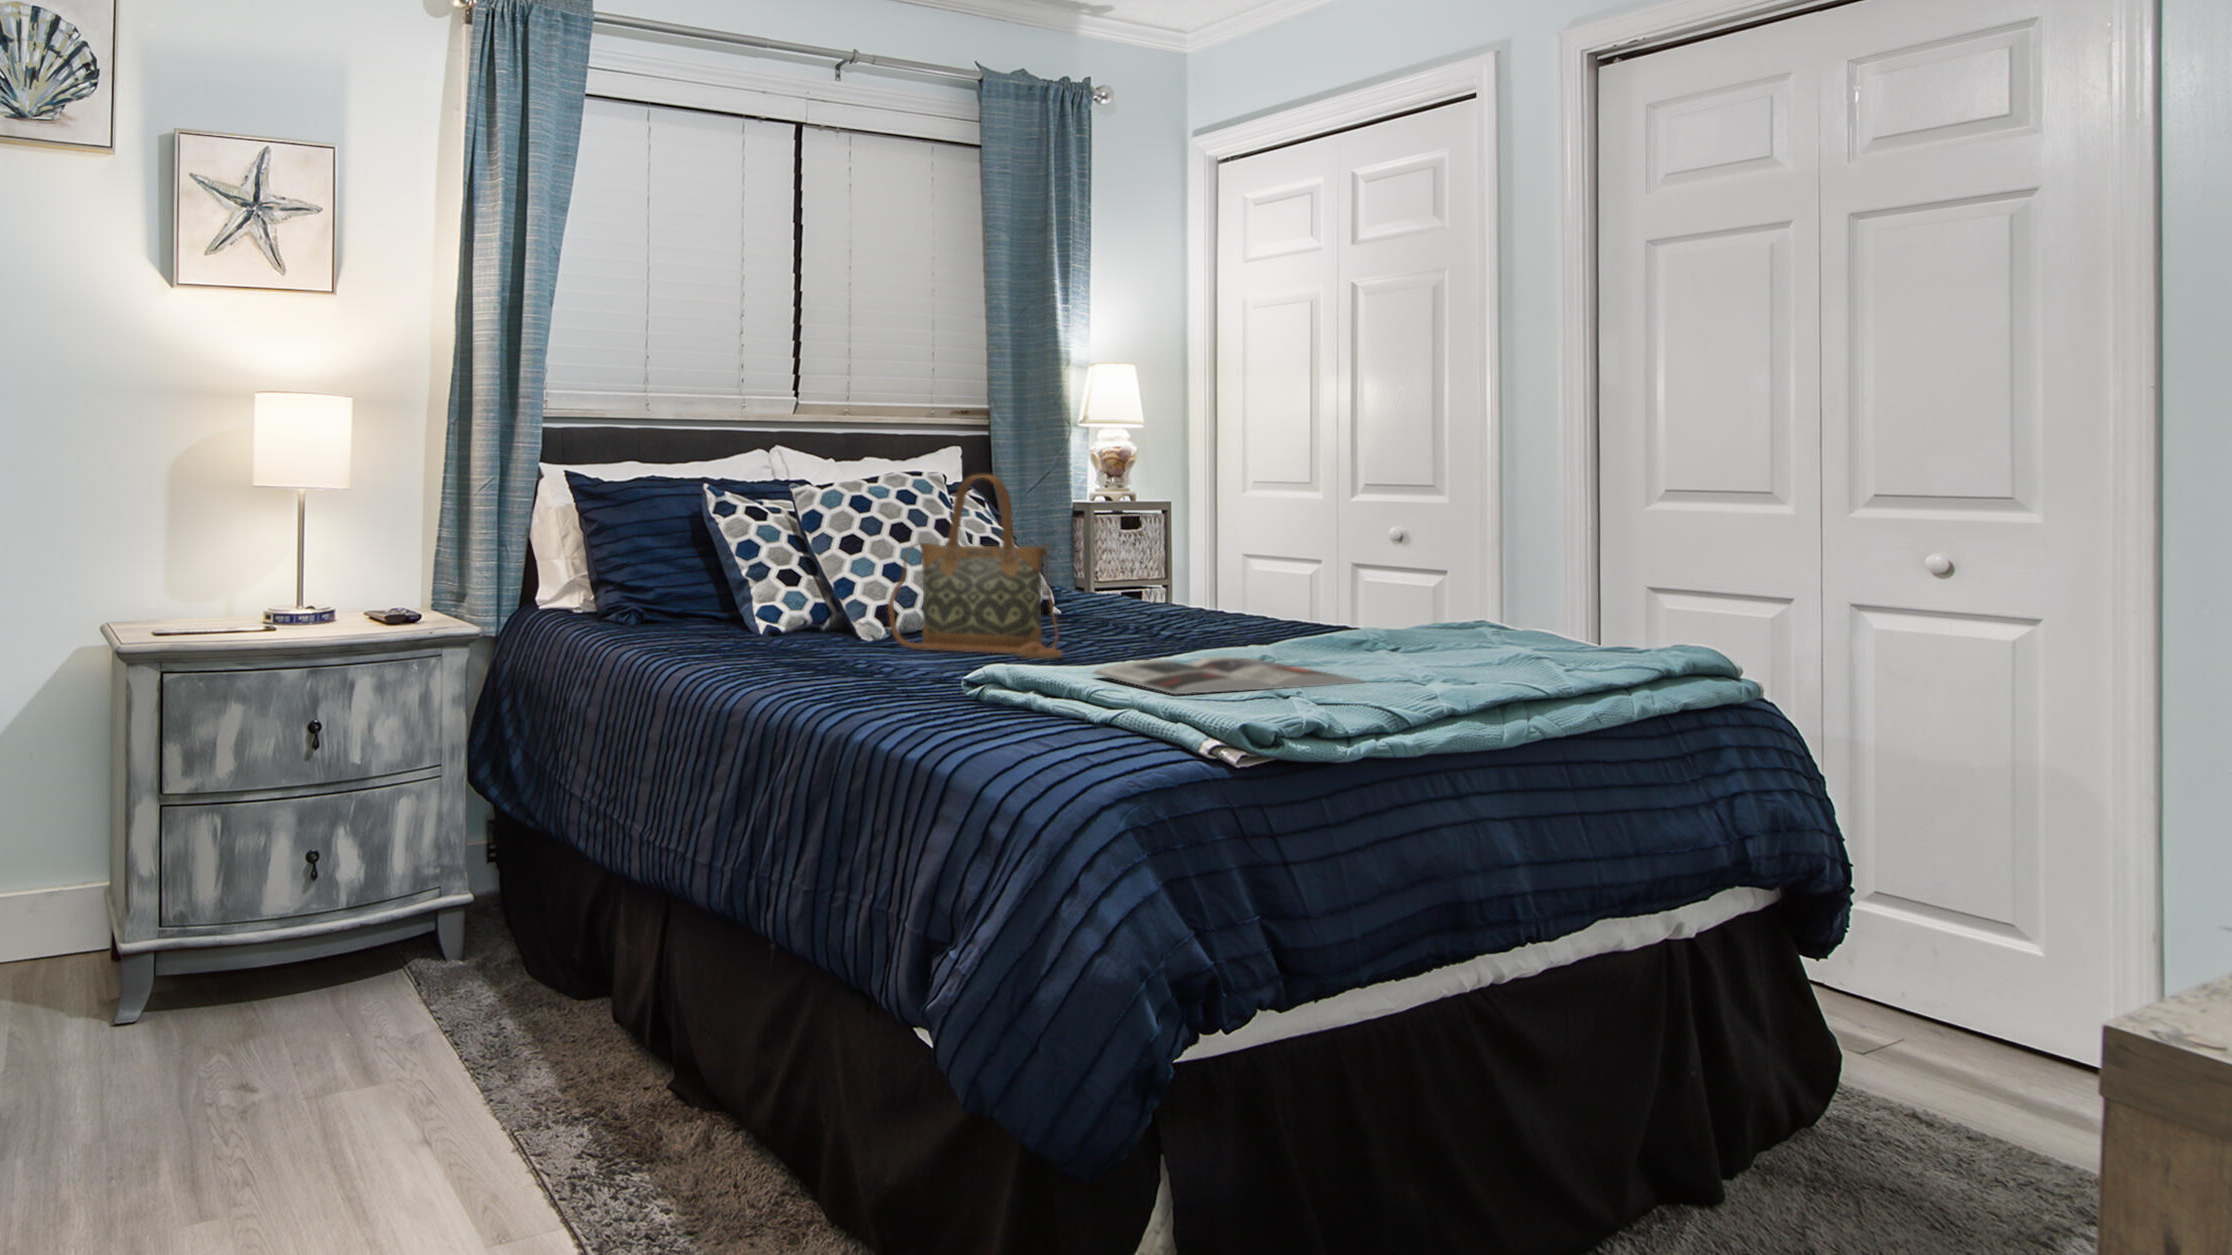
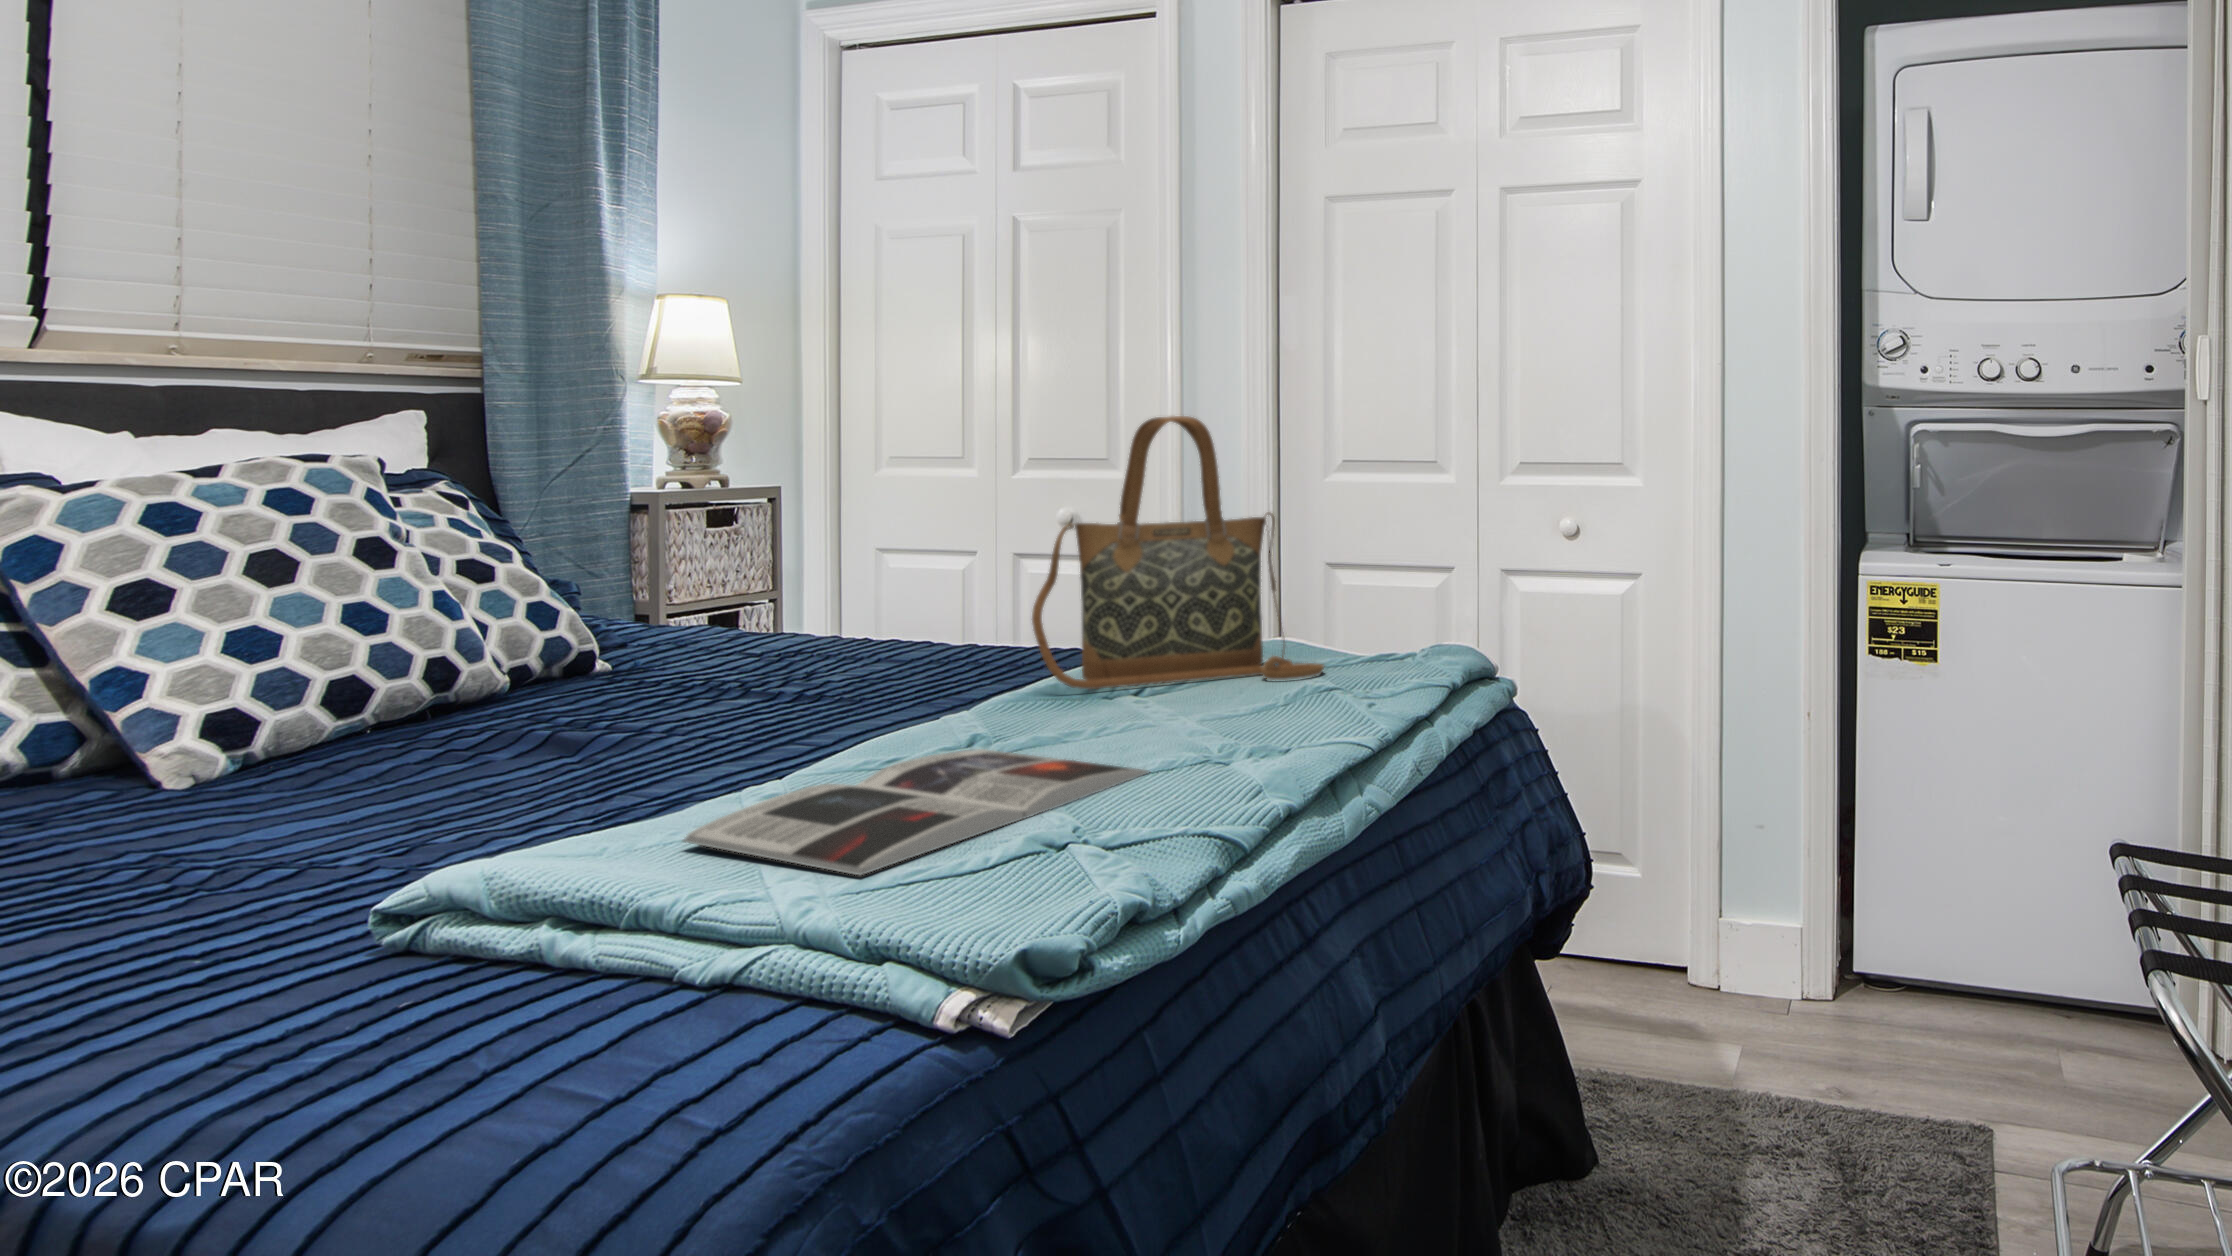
handbag: present [888,475,1062,658] -> present [1032,416,1325,689]

